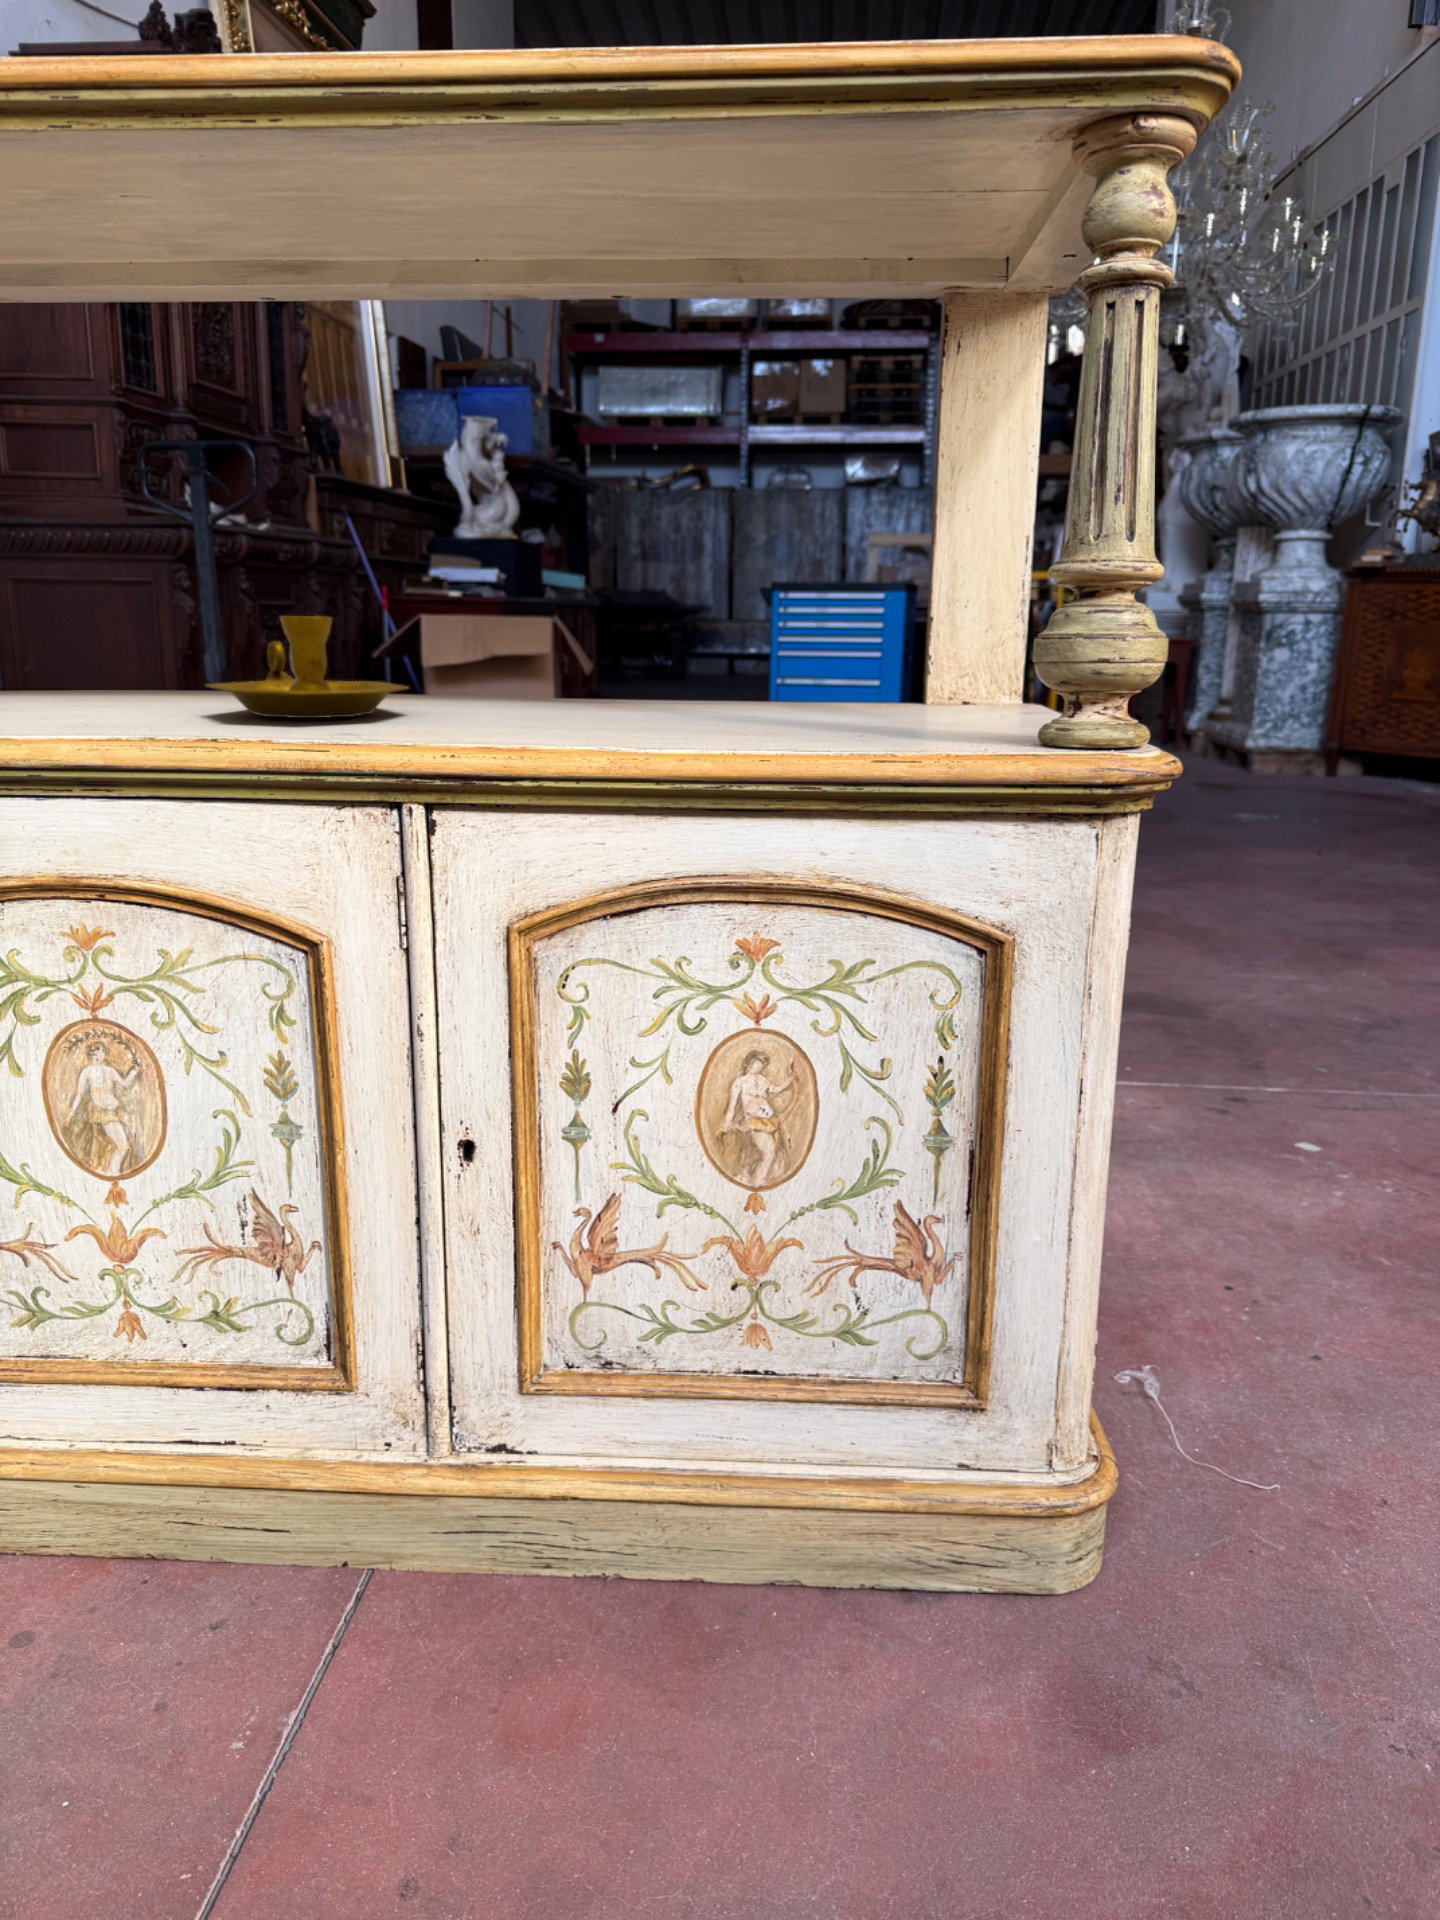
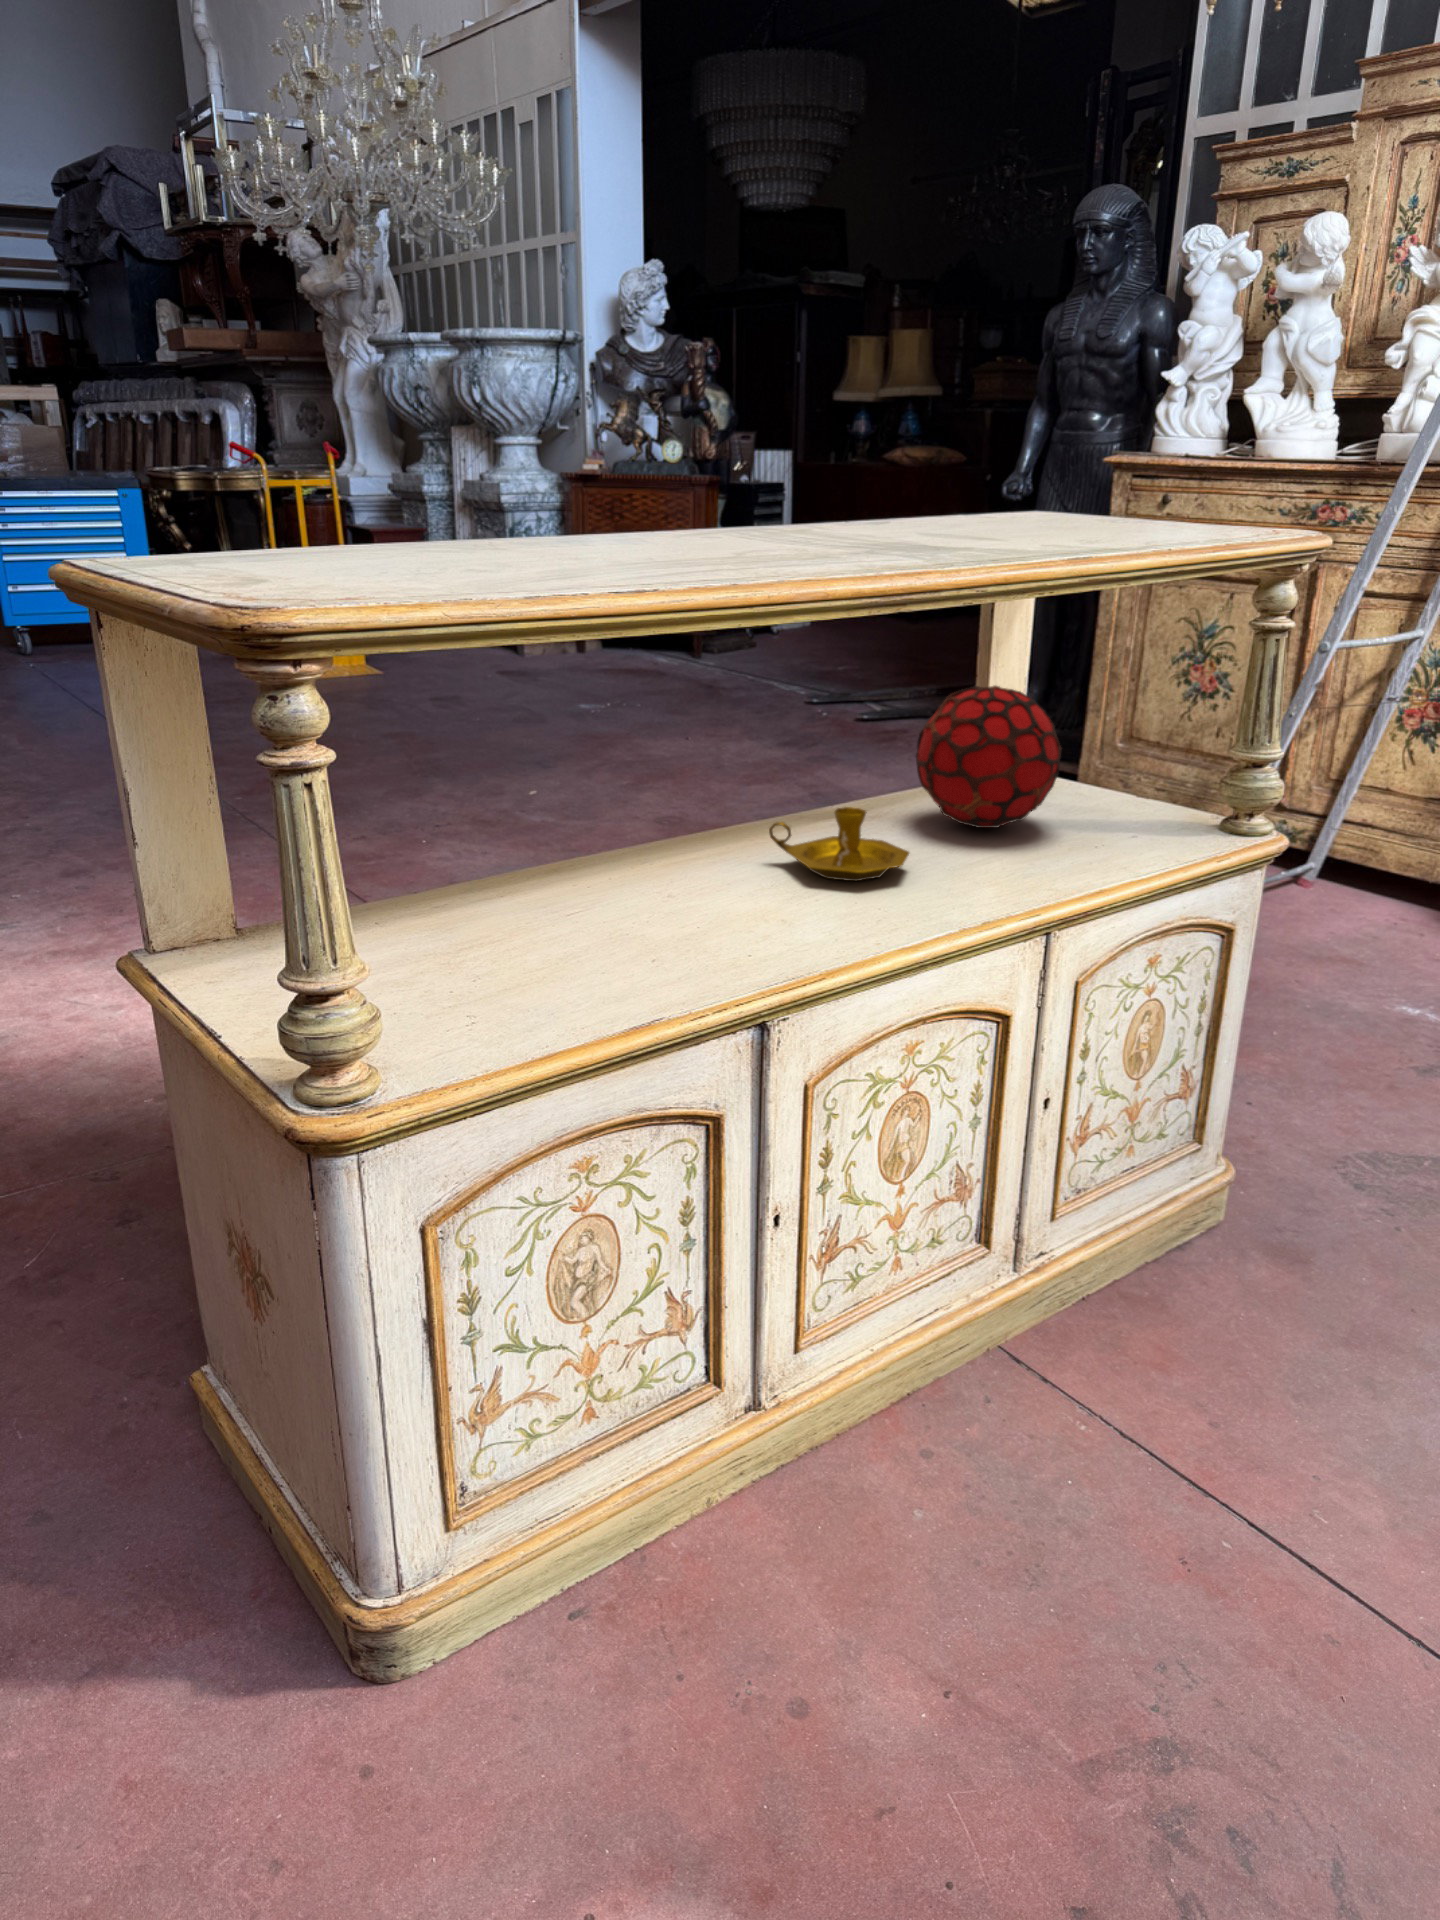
decorative orb: none [548,468,788,715] -> present [916,686,1061,828]

